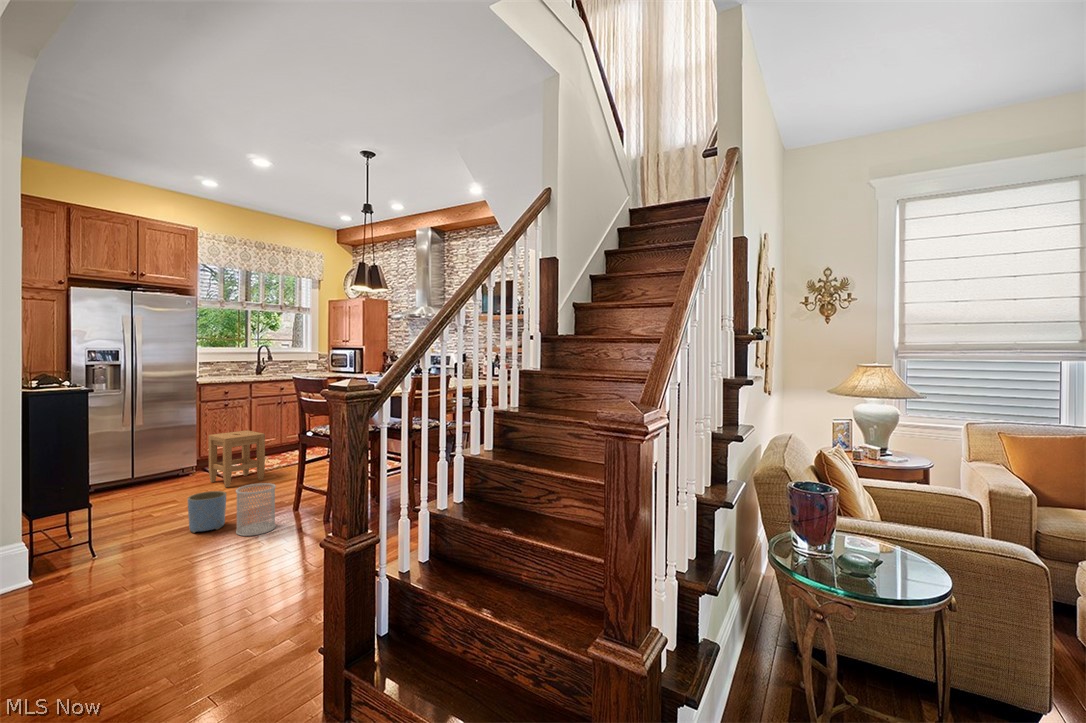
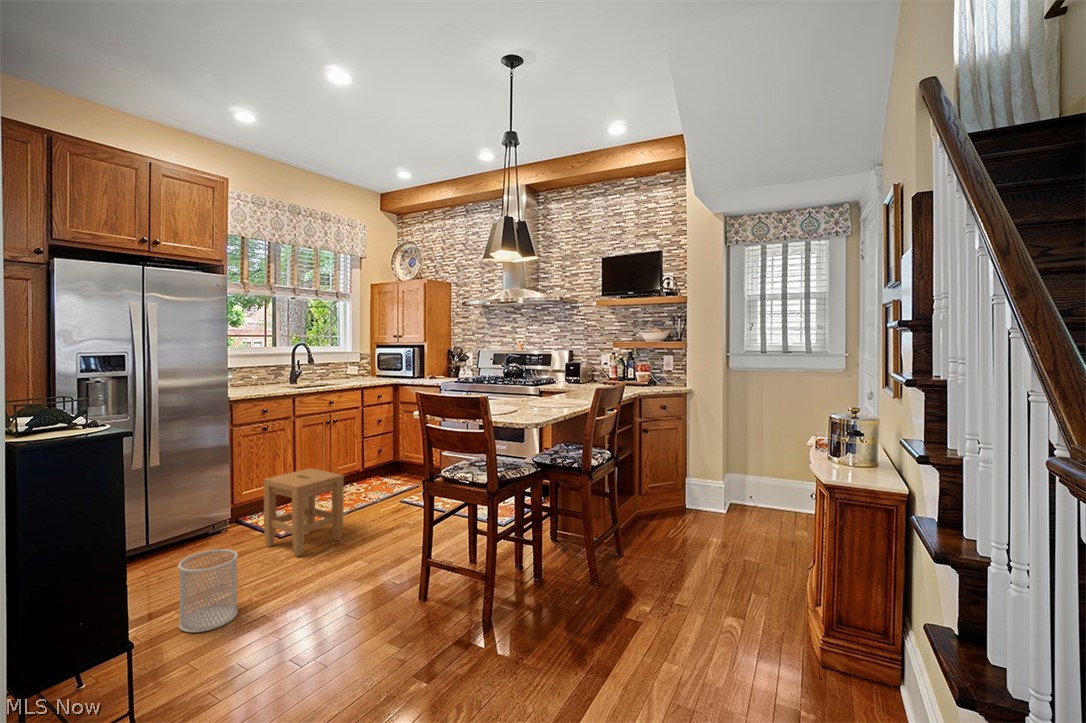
wastebasket: present [236,483,276,536] -> present [178,549,238,633]
planter: present [188,491,226,533] -> none [297,586,352,663]

